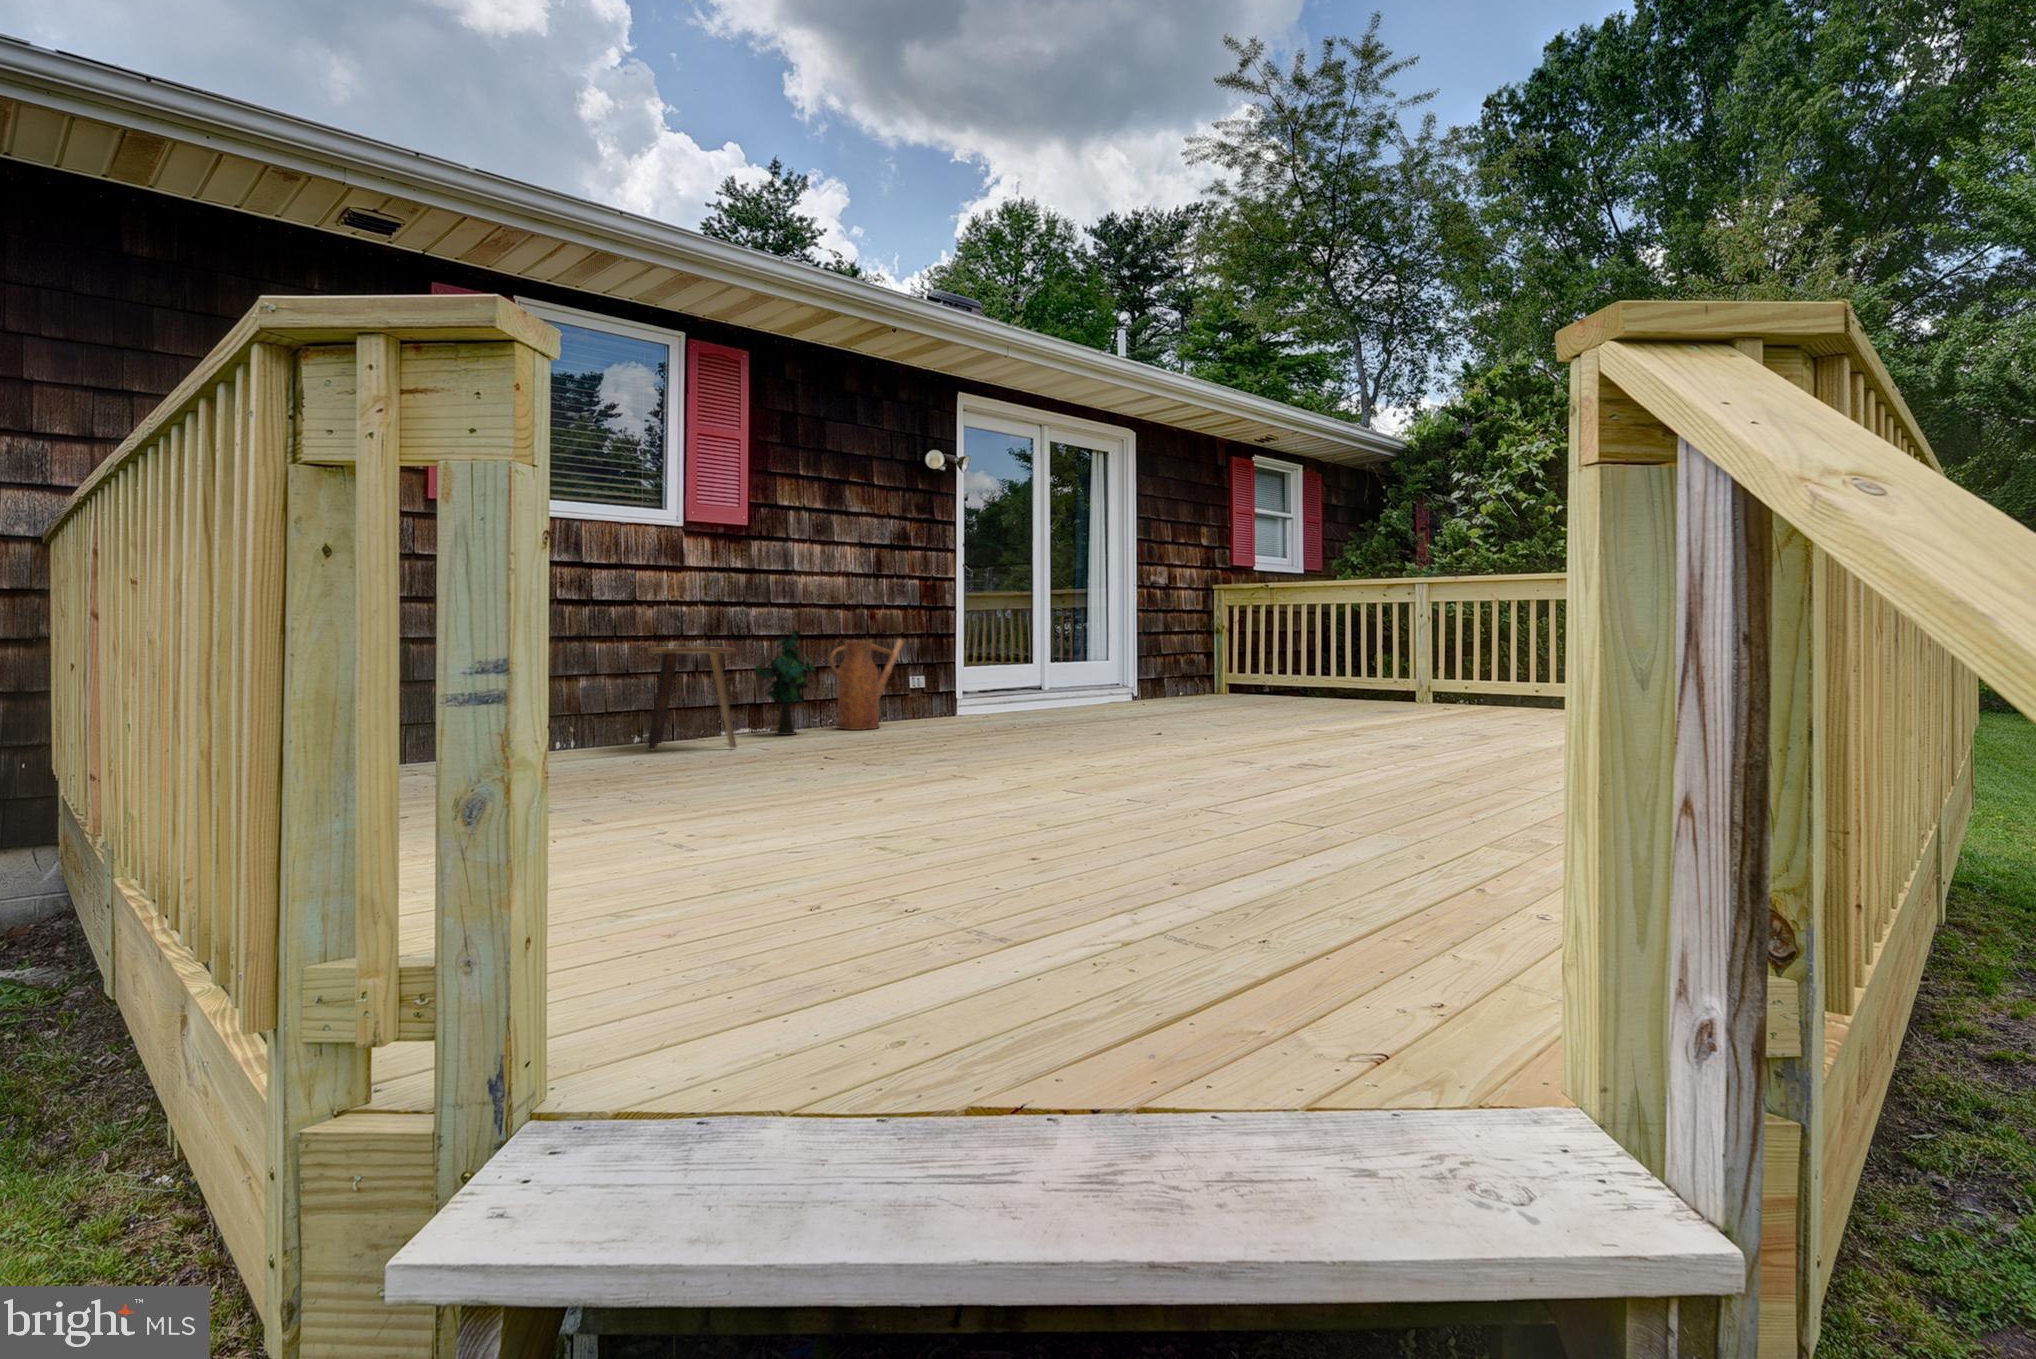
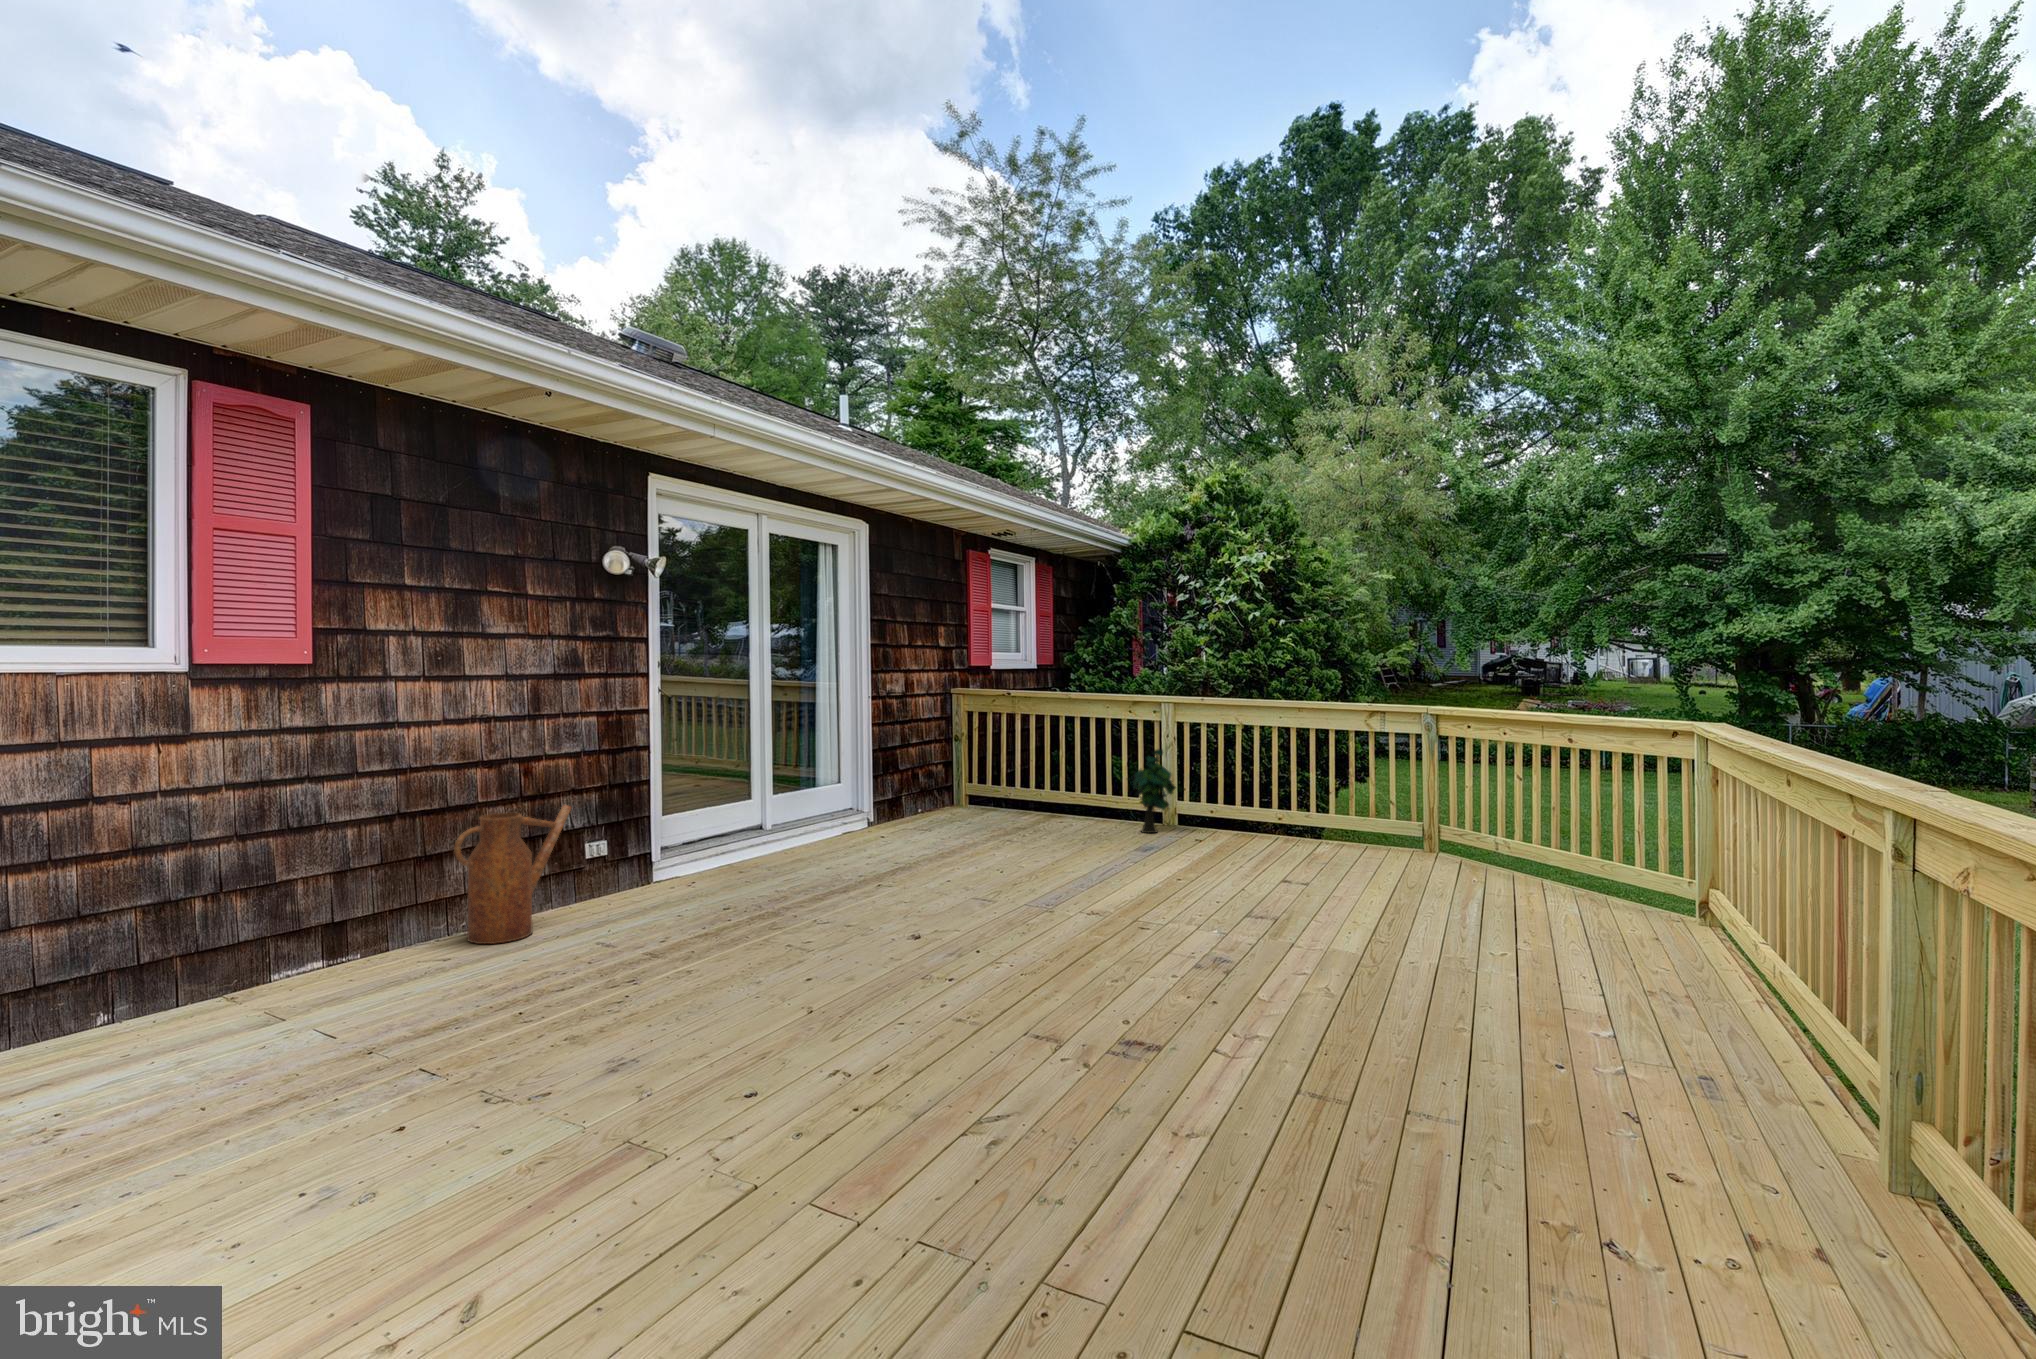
decorative plant: present [755,630,814,735] -> present [1129,749,1176,833]
stool: present [647,647,736,750] -> none [82,871,274,1072]

